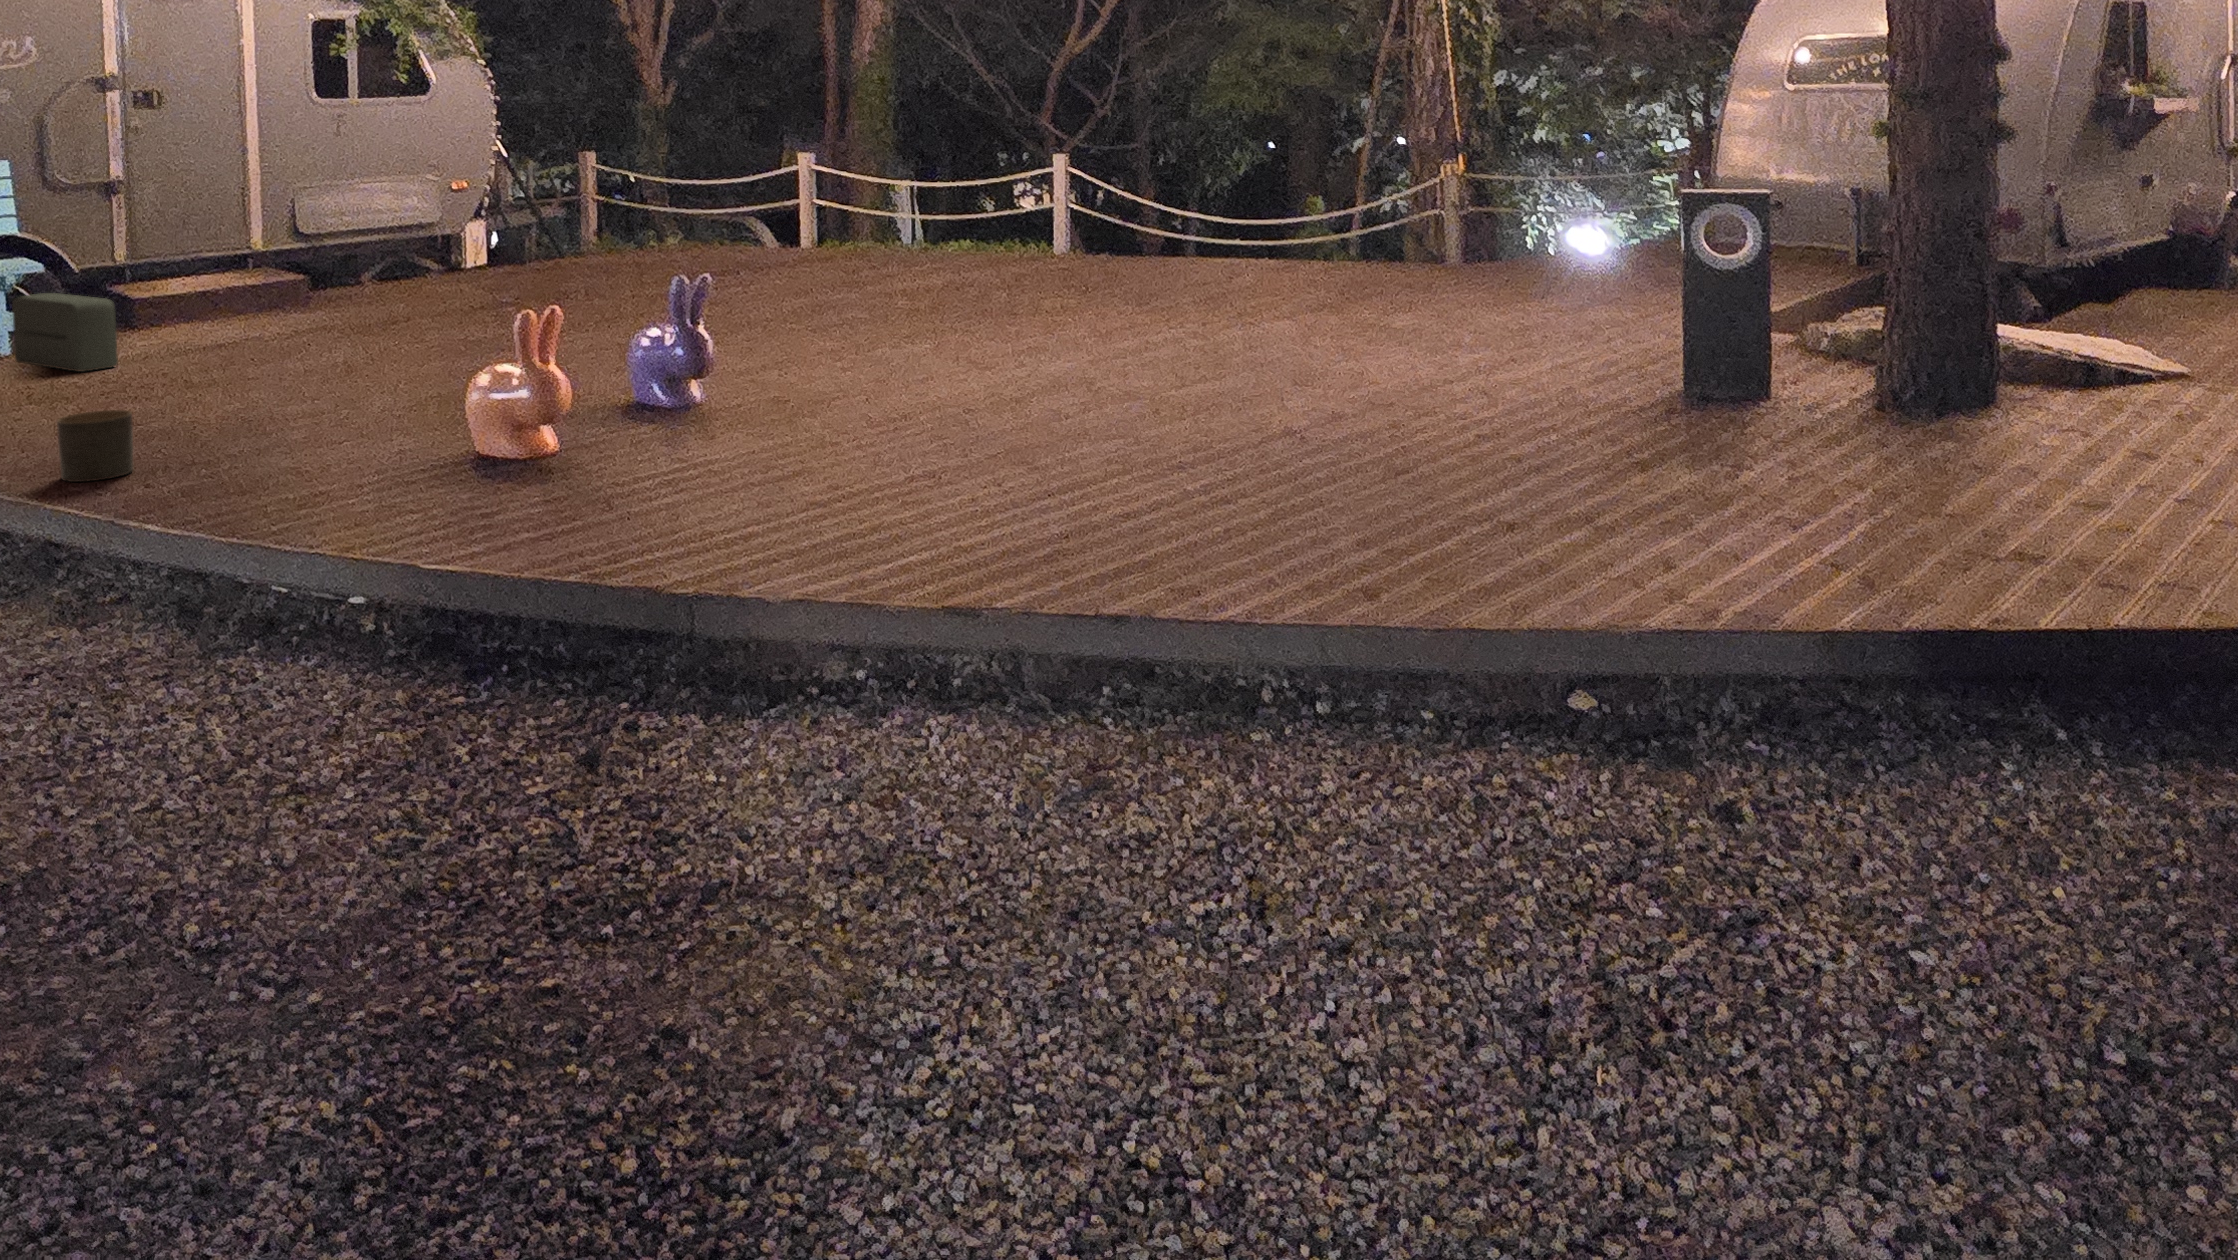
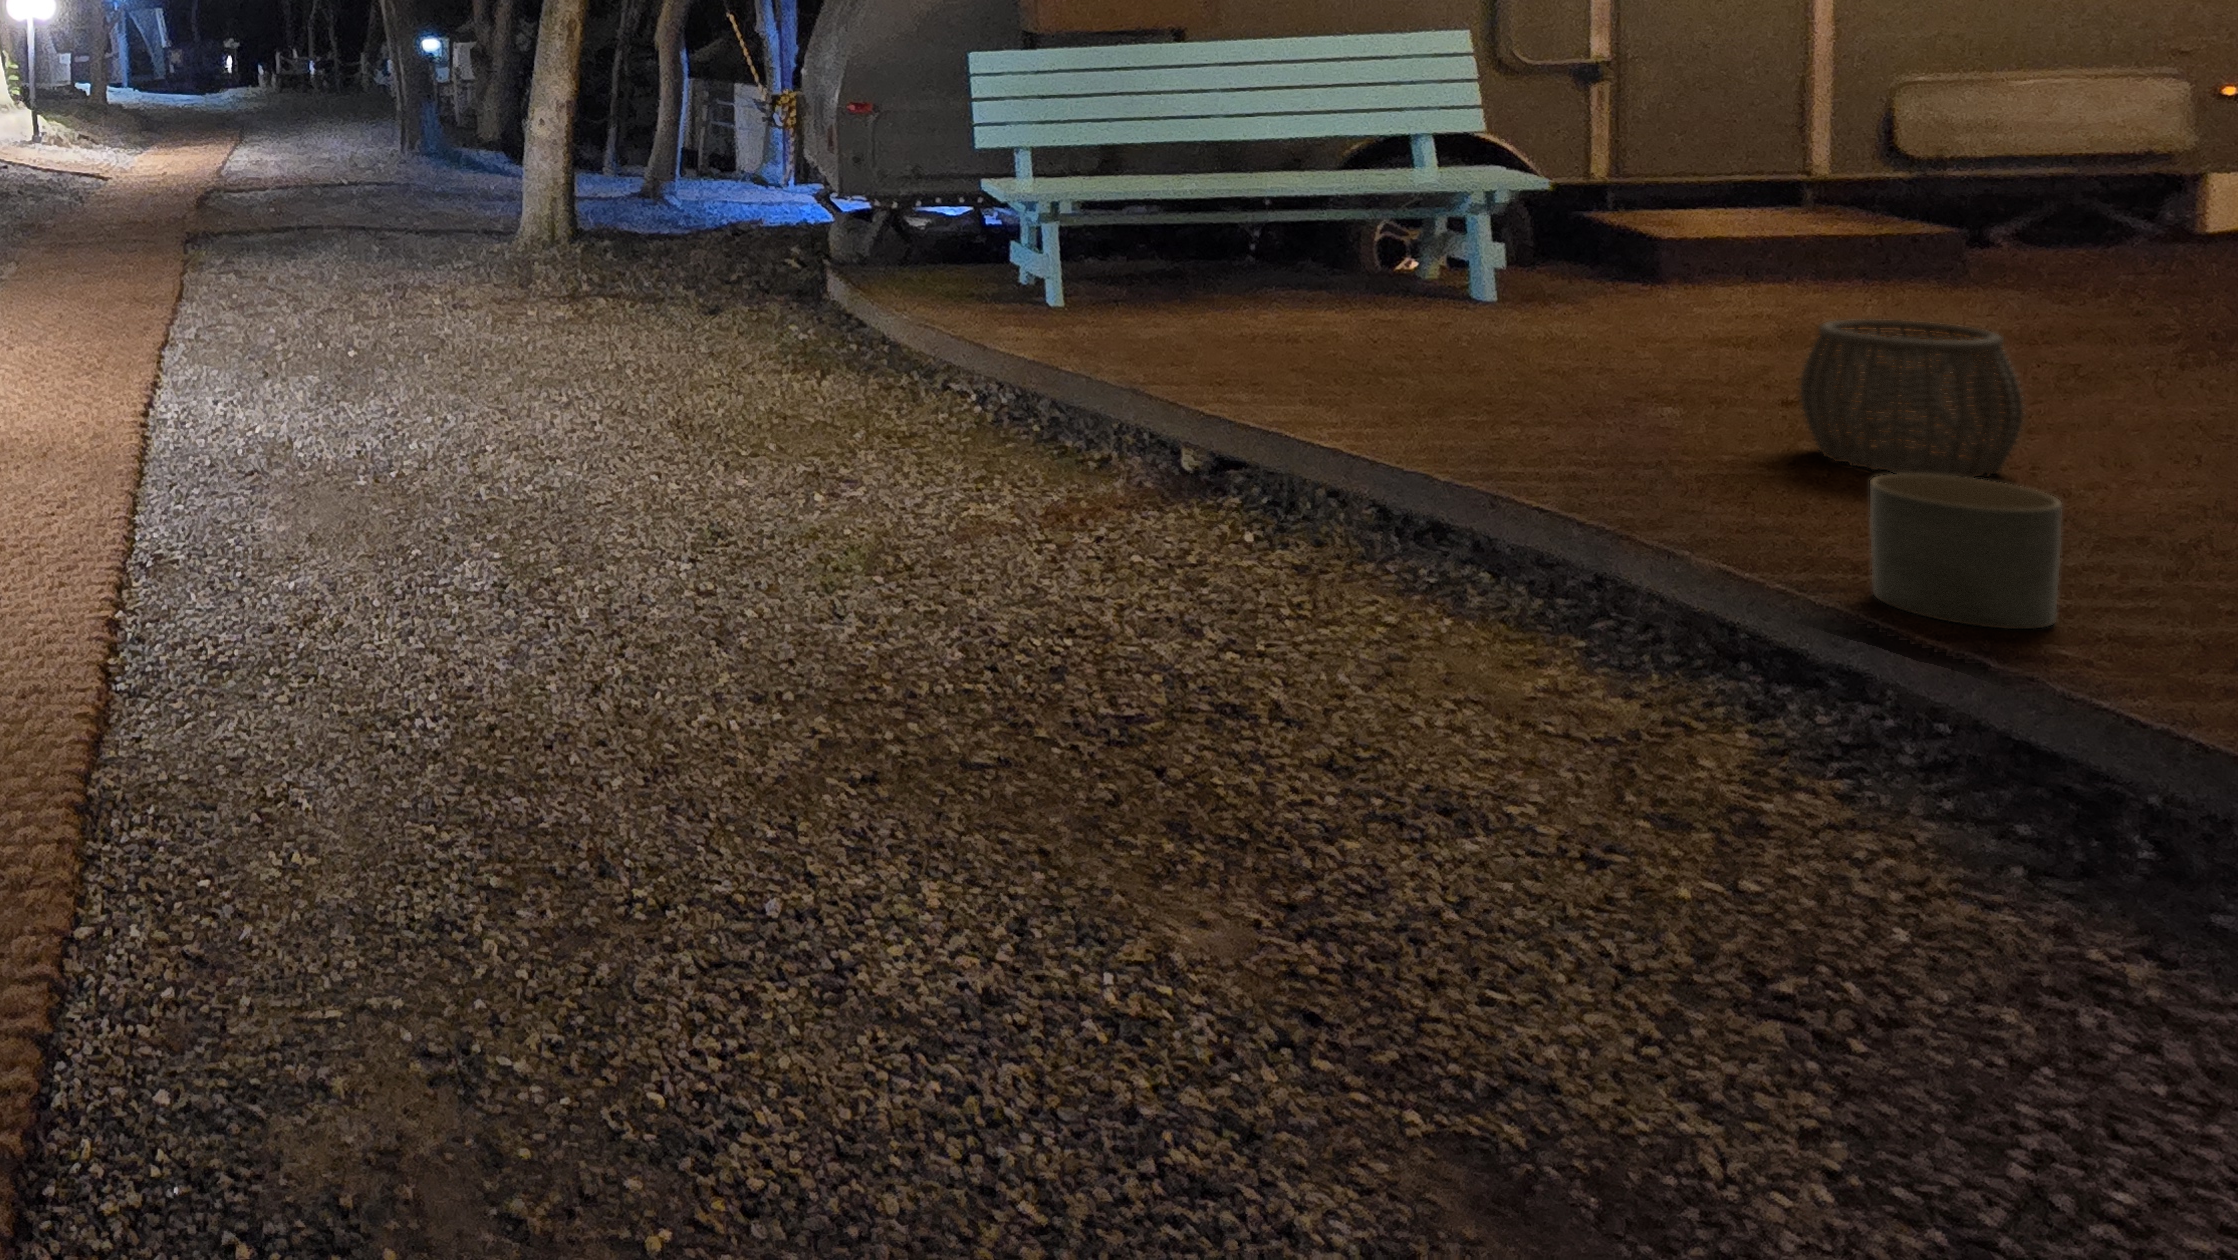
pouf: present [12,293,118,372] -> none [1501,215,1698,341]
woven basket: none [100,336,200,422] -> present [1799,319,2024,478]

